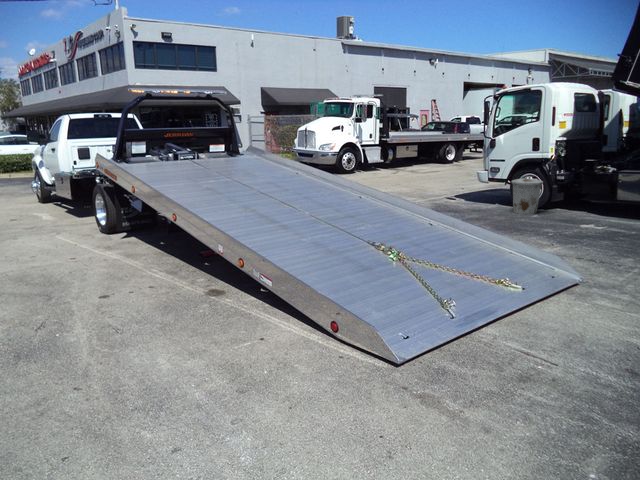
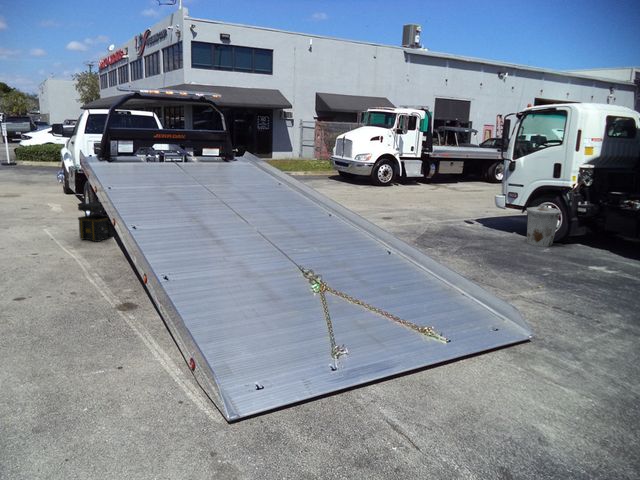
toolbox: none [91,206,129,246] -> present [78,202,114,242]

